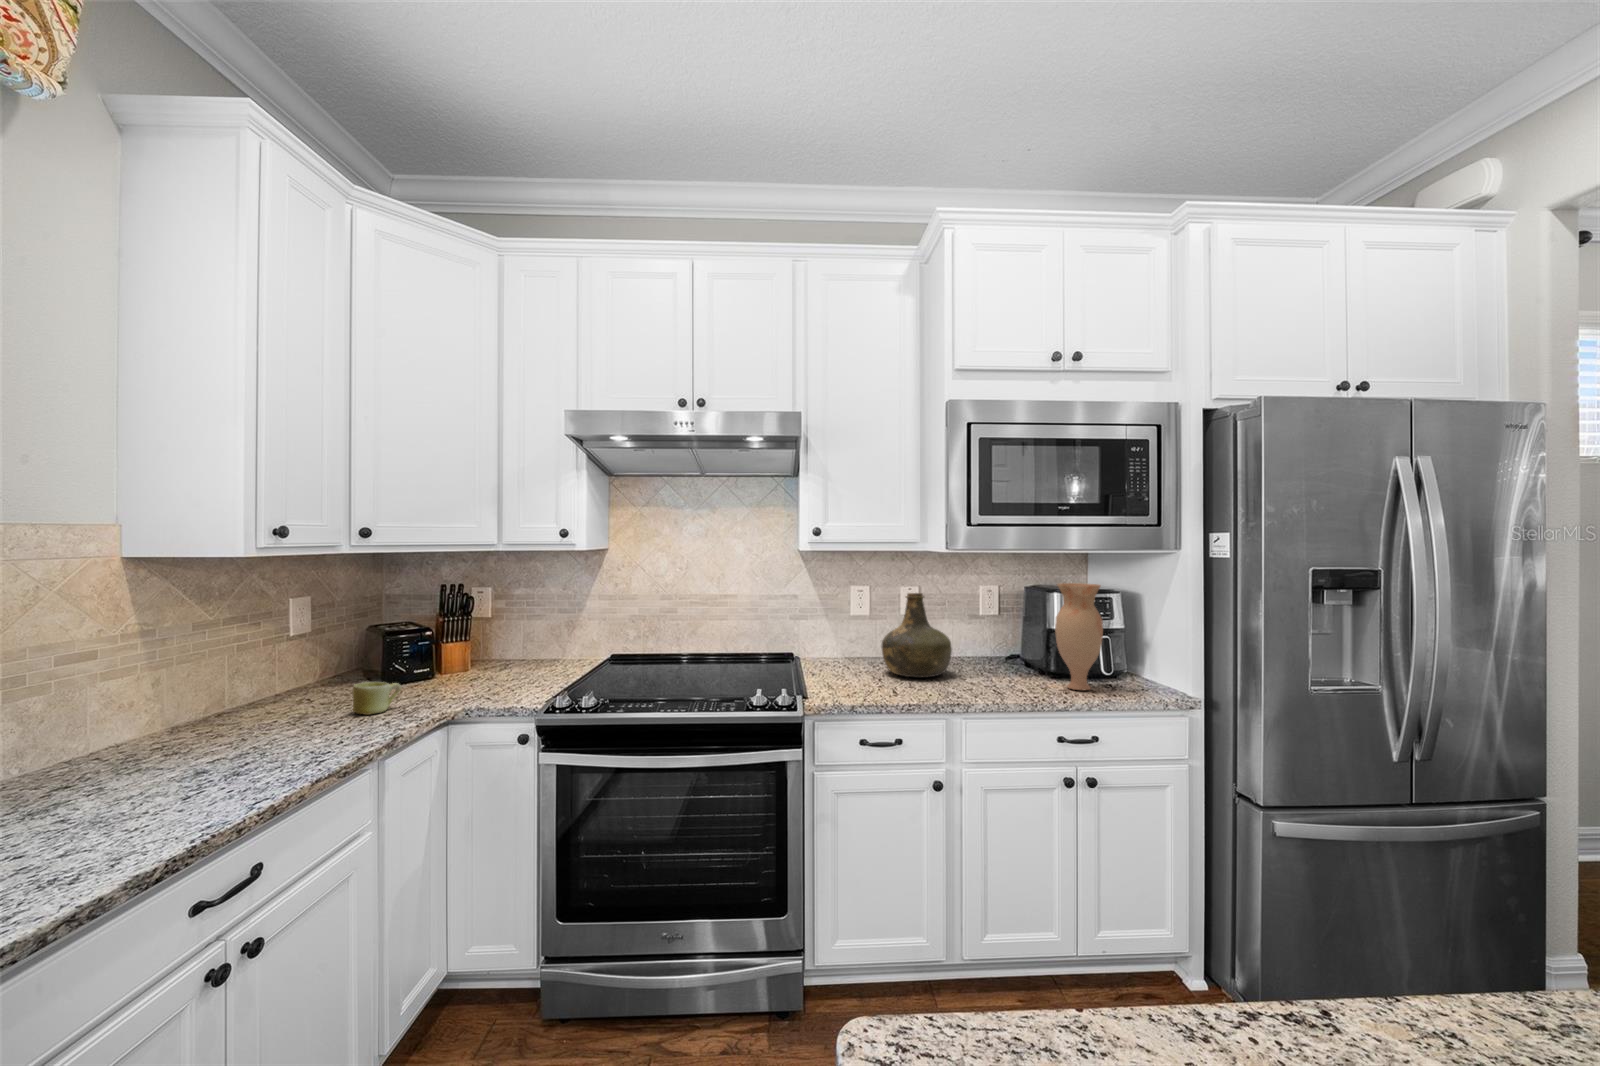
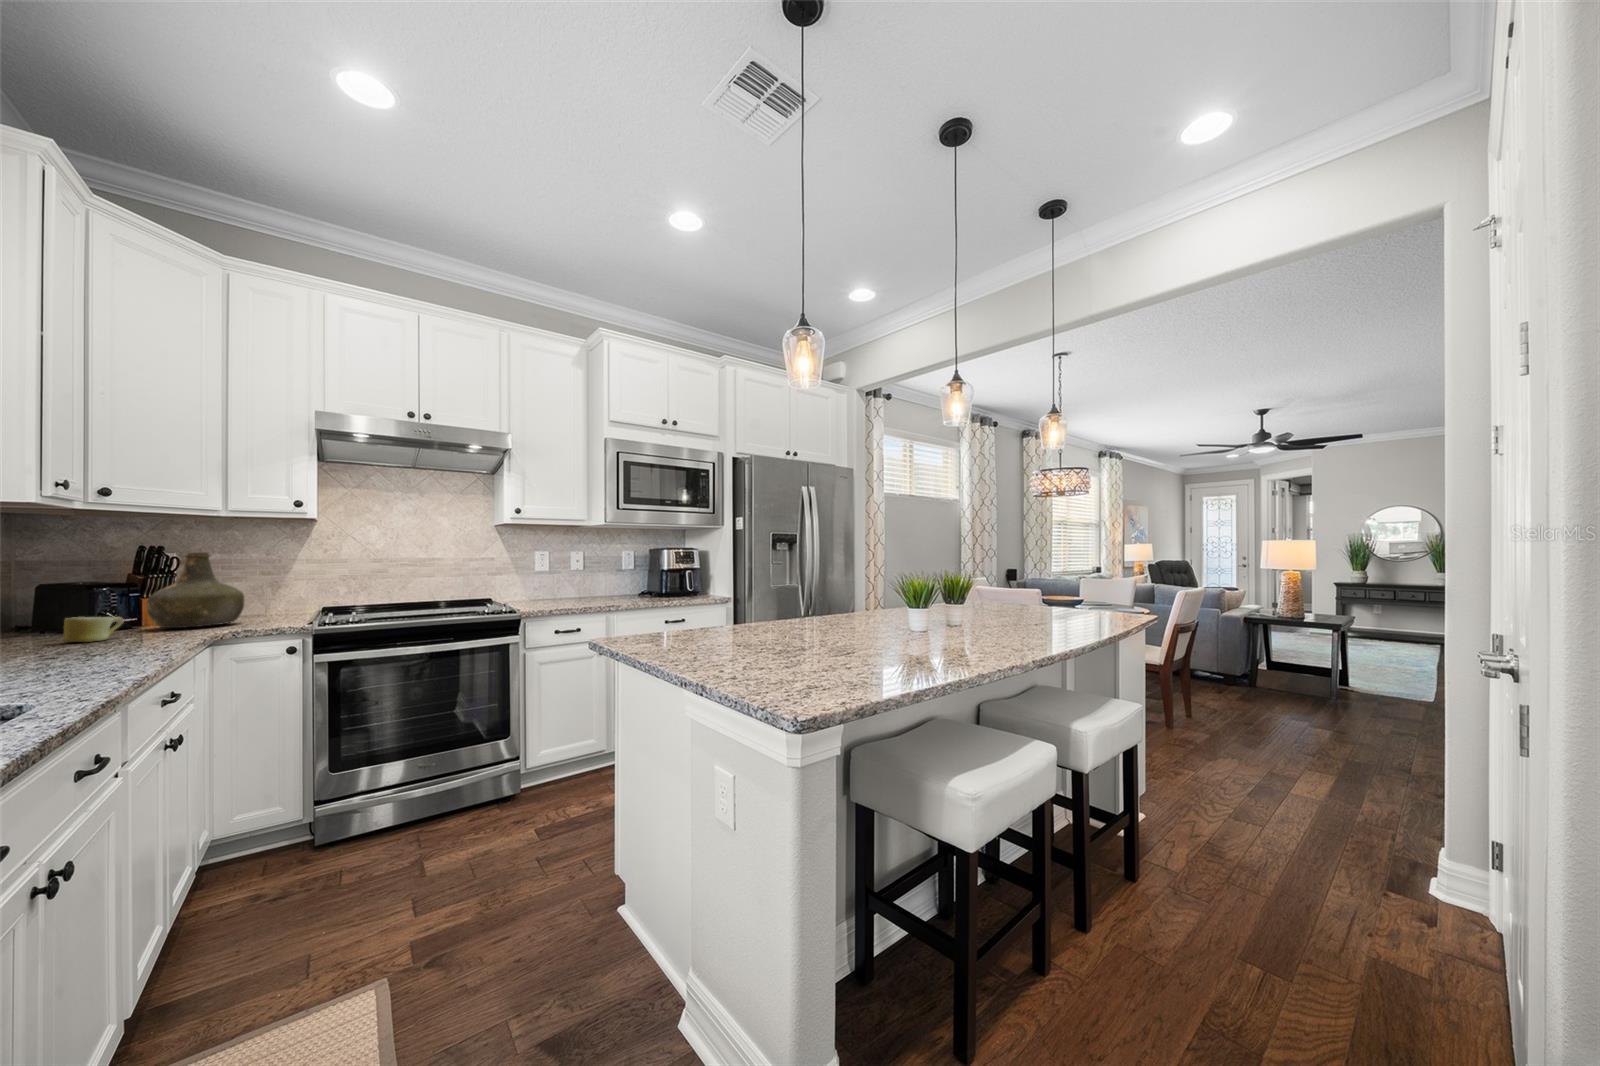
vase: present [1055,583,1103,690] -> none [665,542,689,597]
bottle: present [882,593,952,678] -> present [146,552,244,628]

